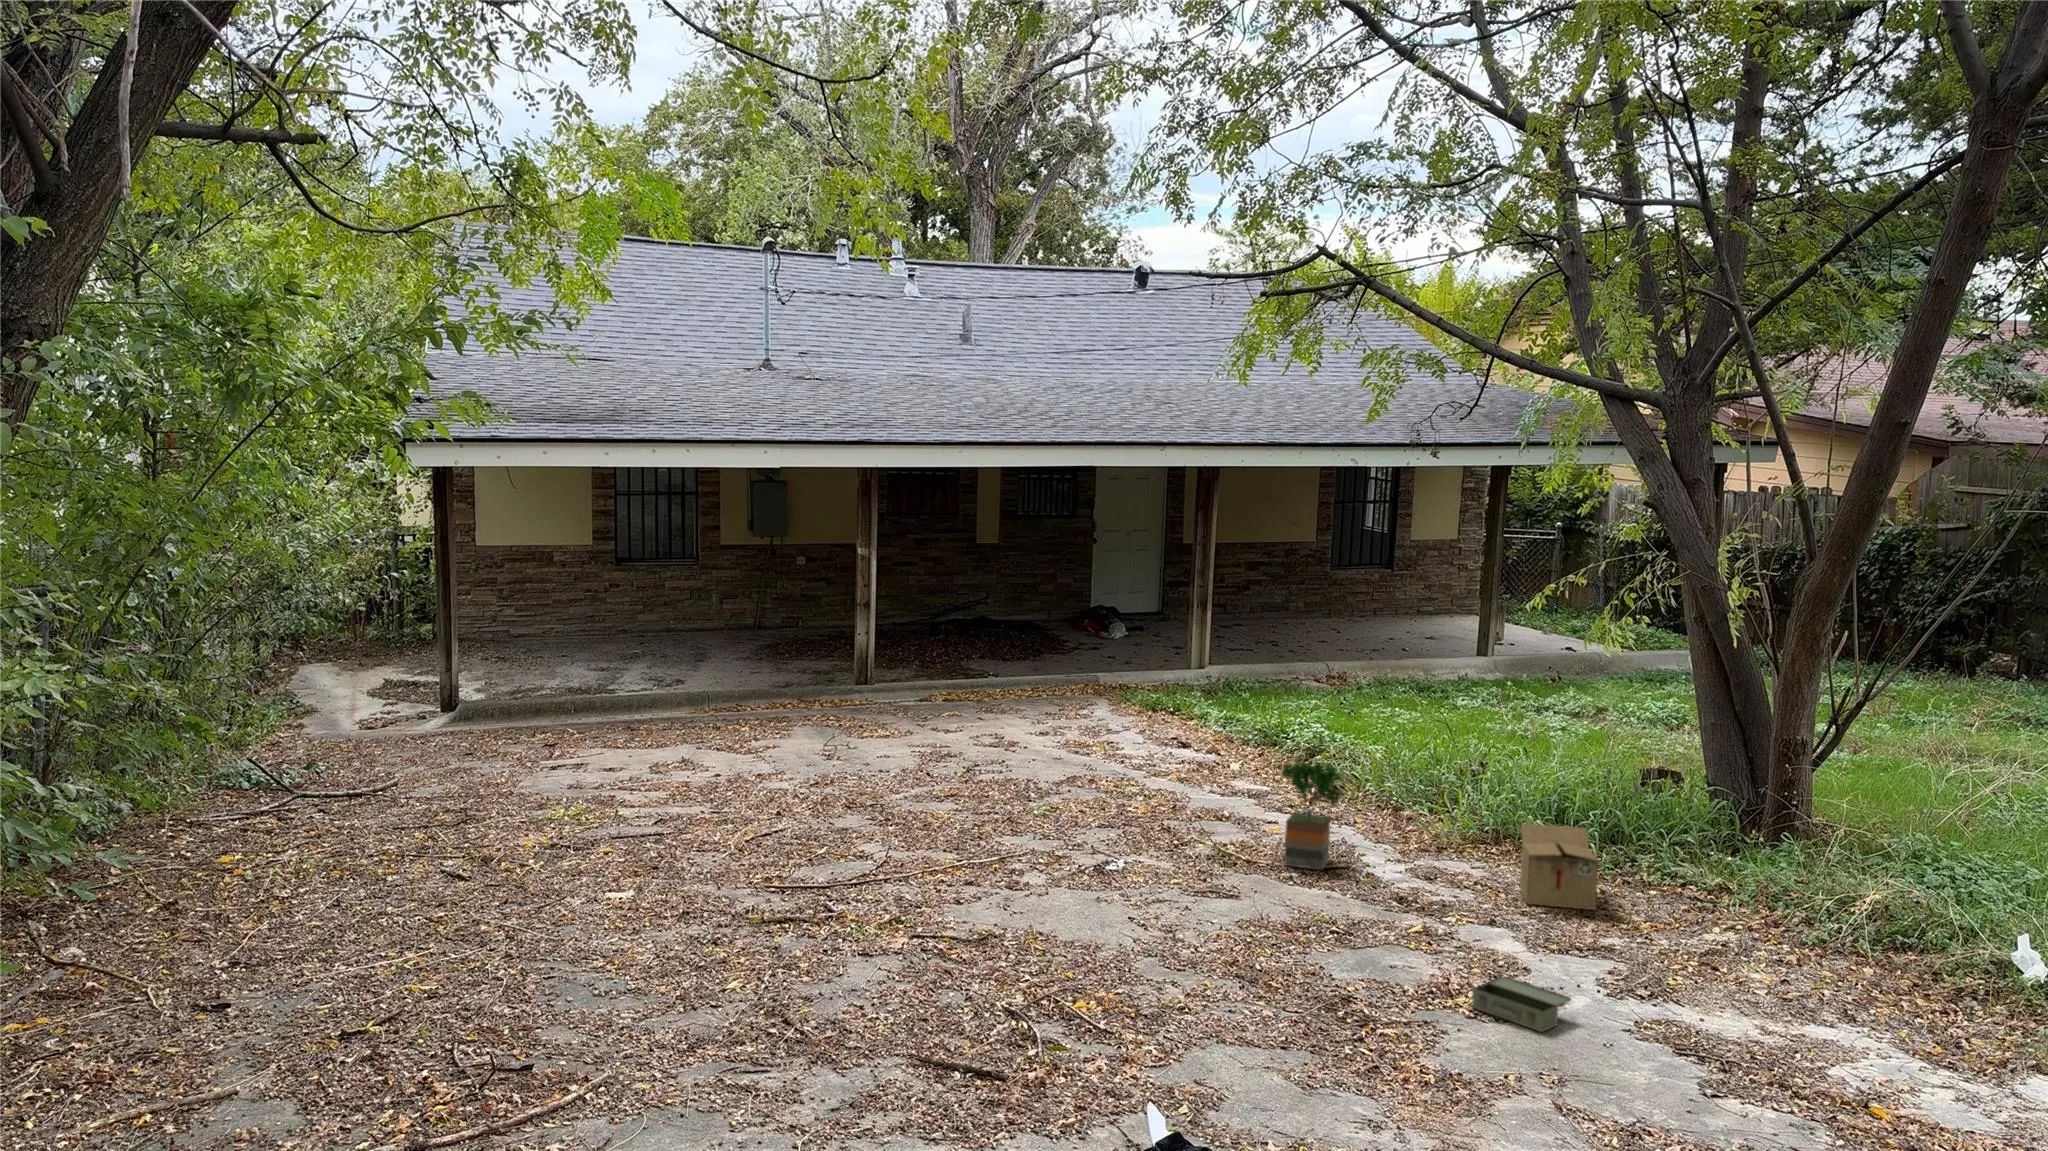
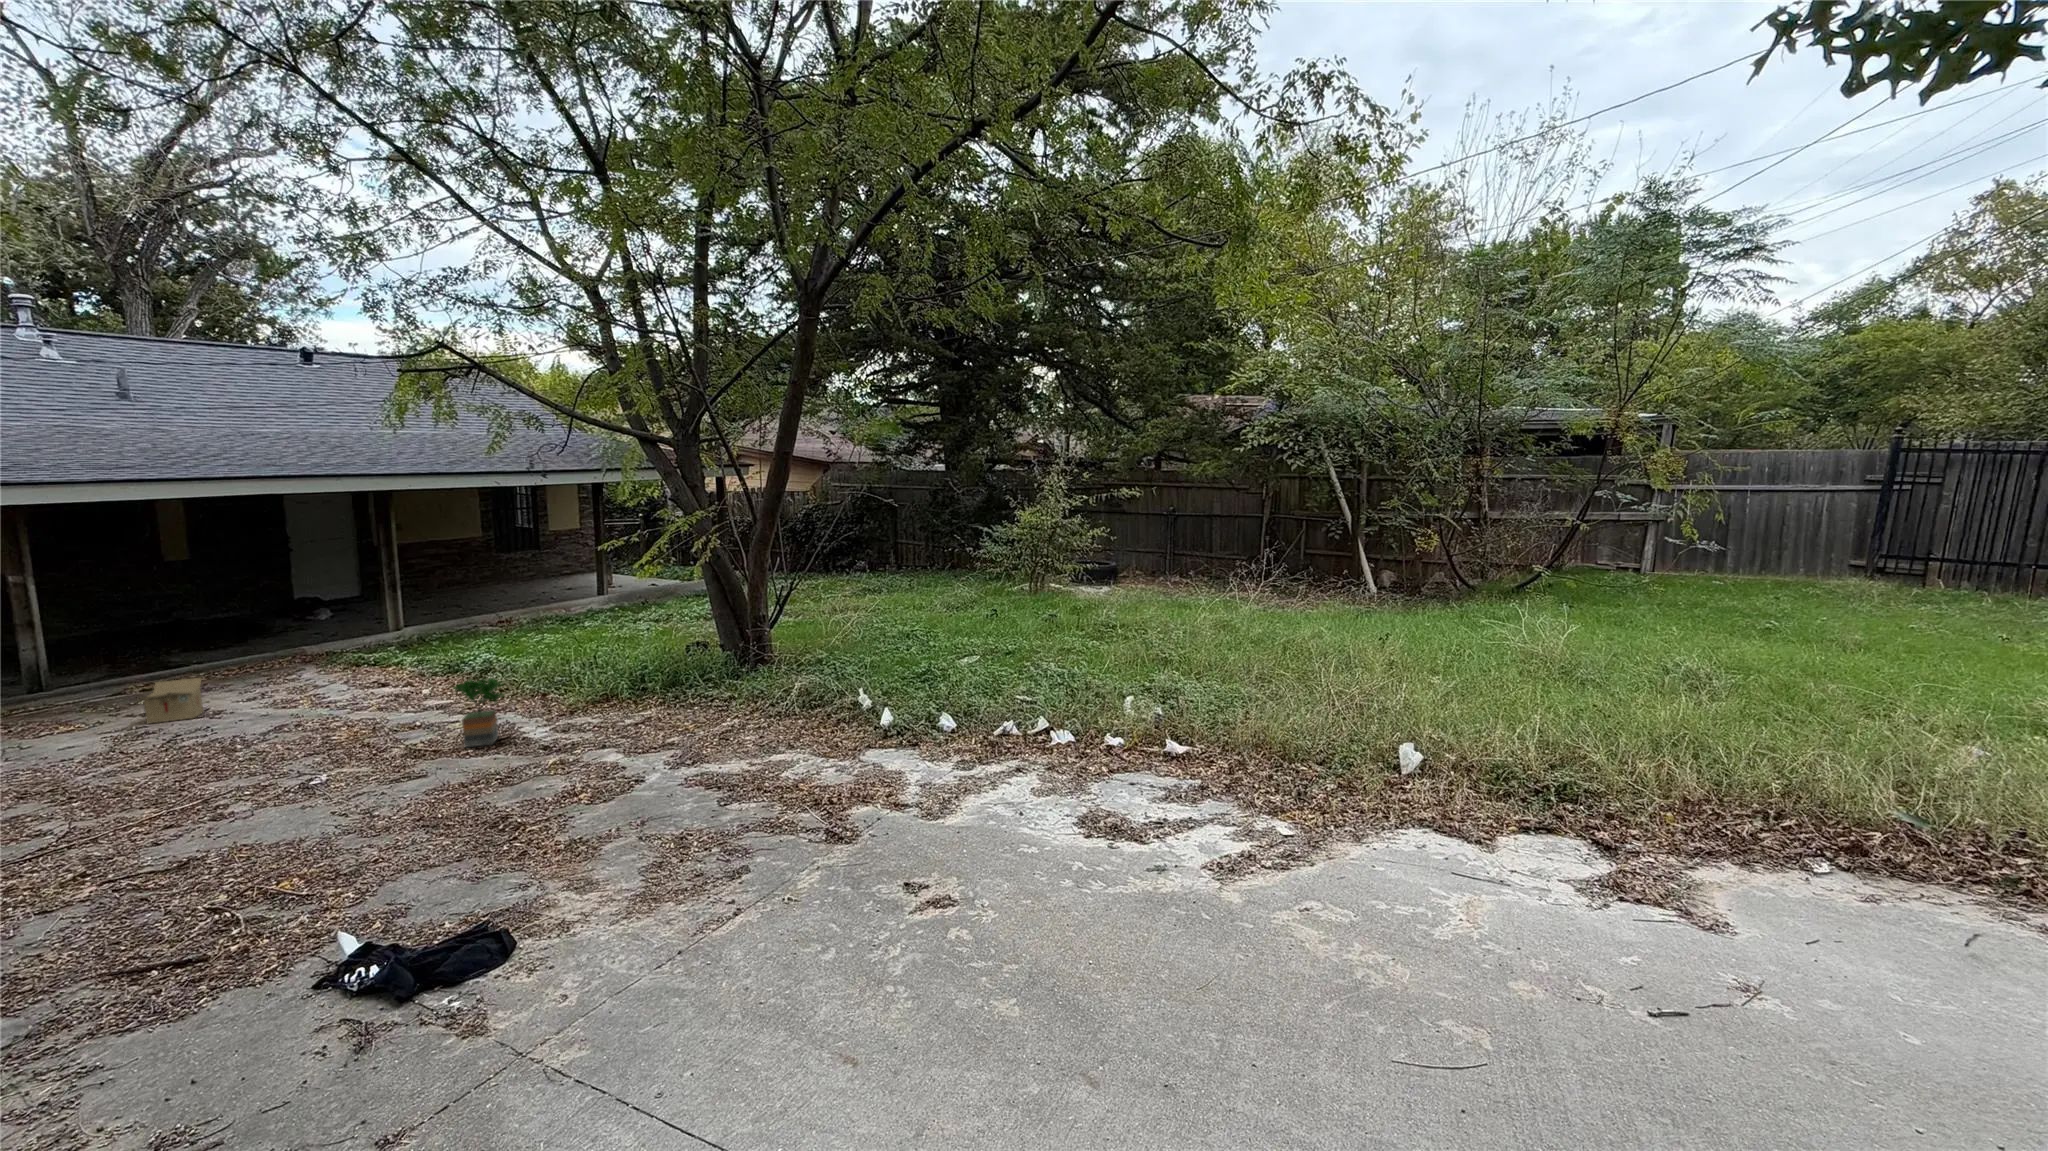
cardboard box: present [1520,823,1599,910] -> present [141,678,204,724]
toolbox: present [1472,976,1571,1032] -> none [586,776,644,800]

